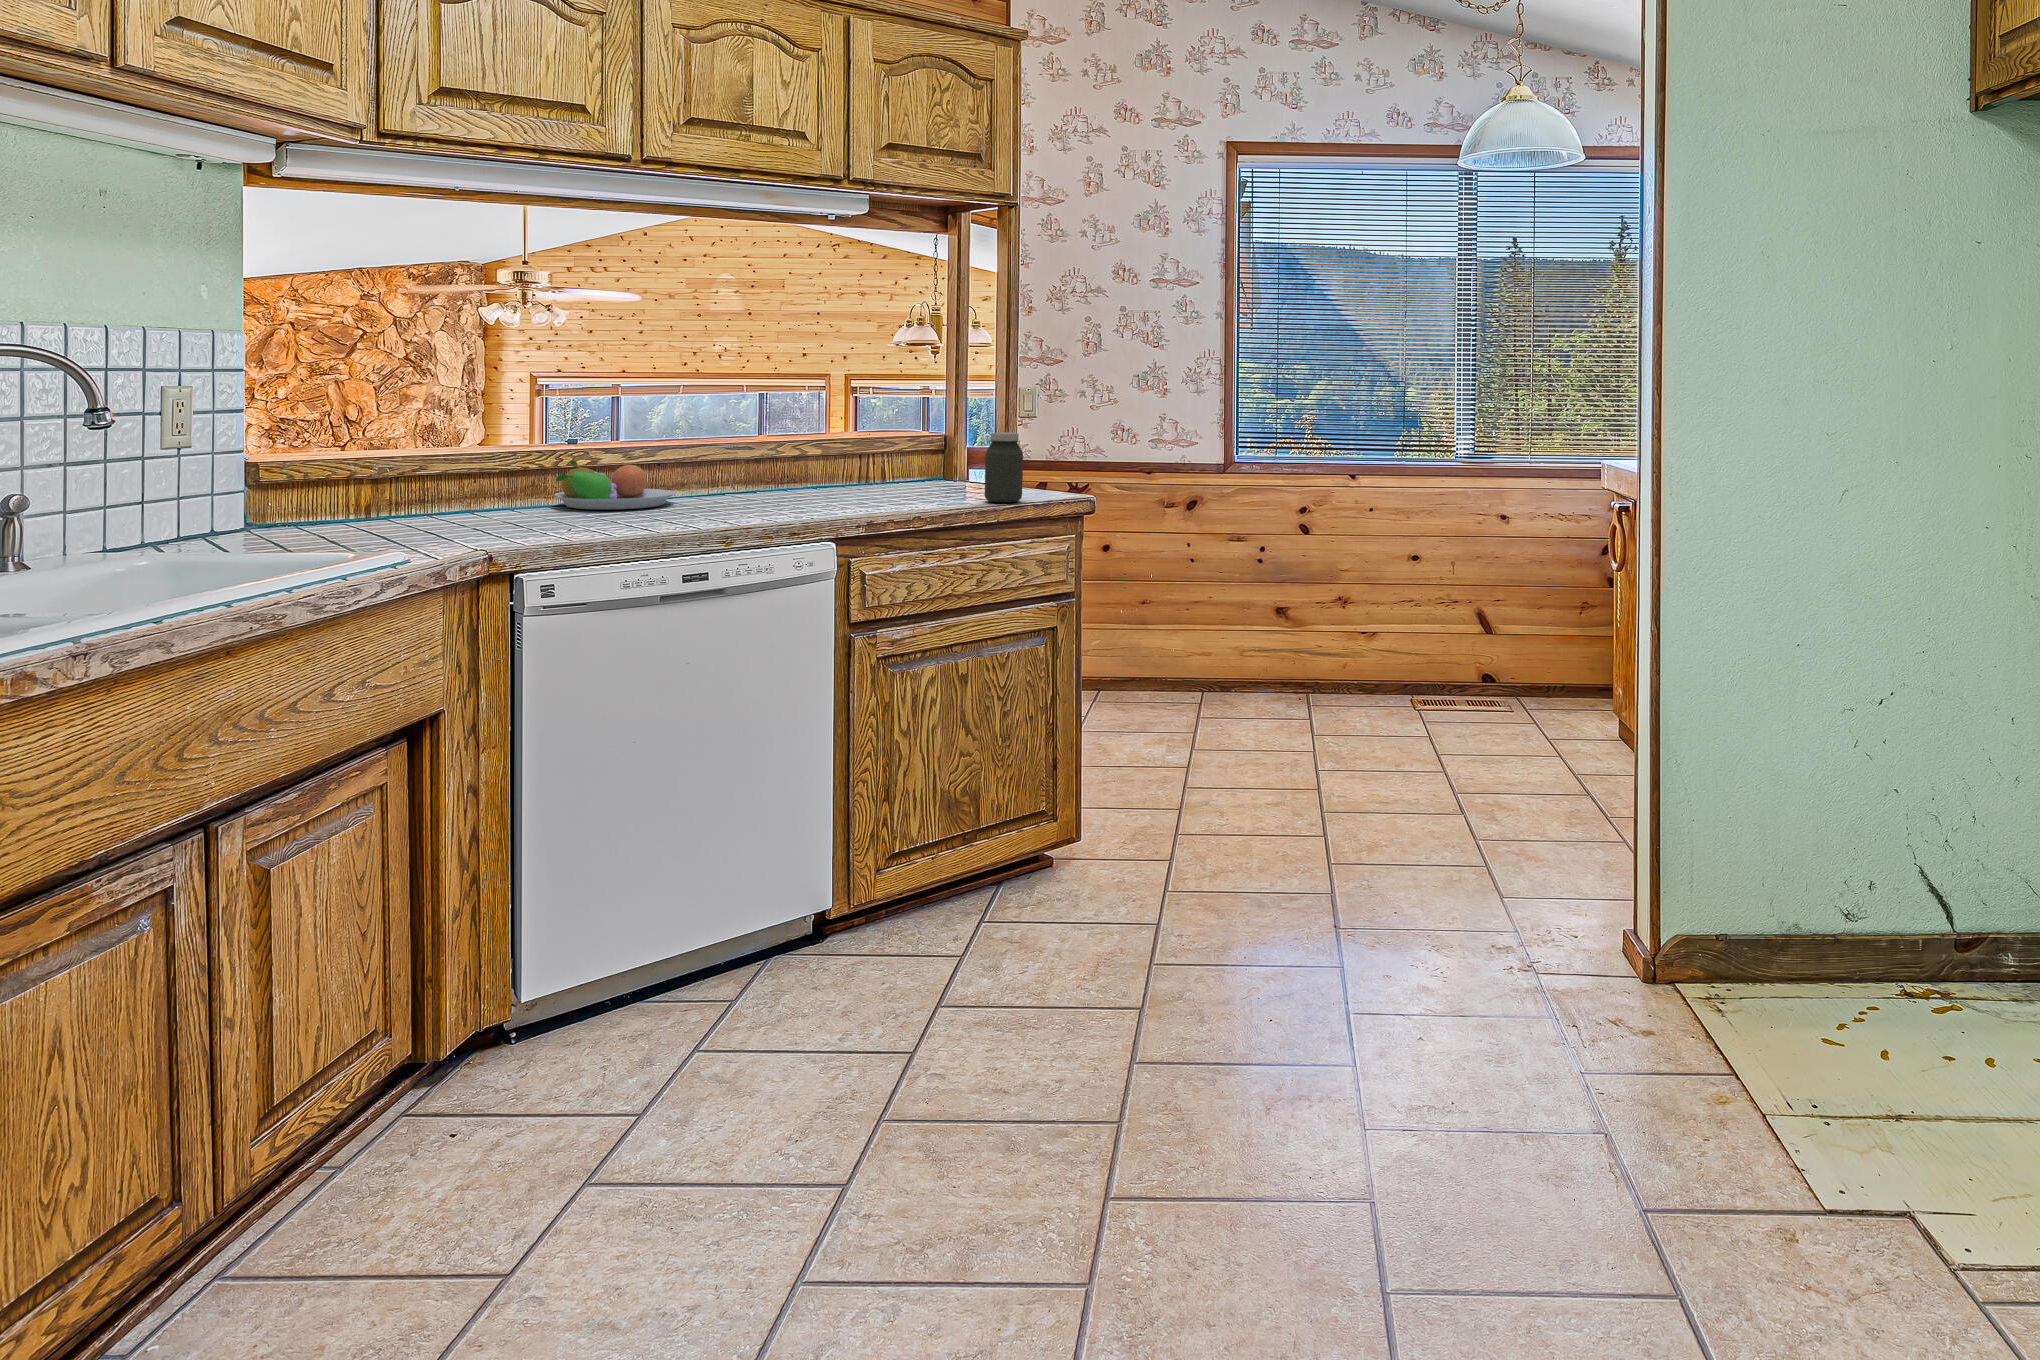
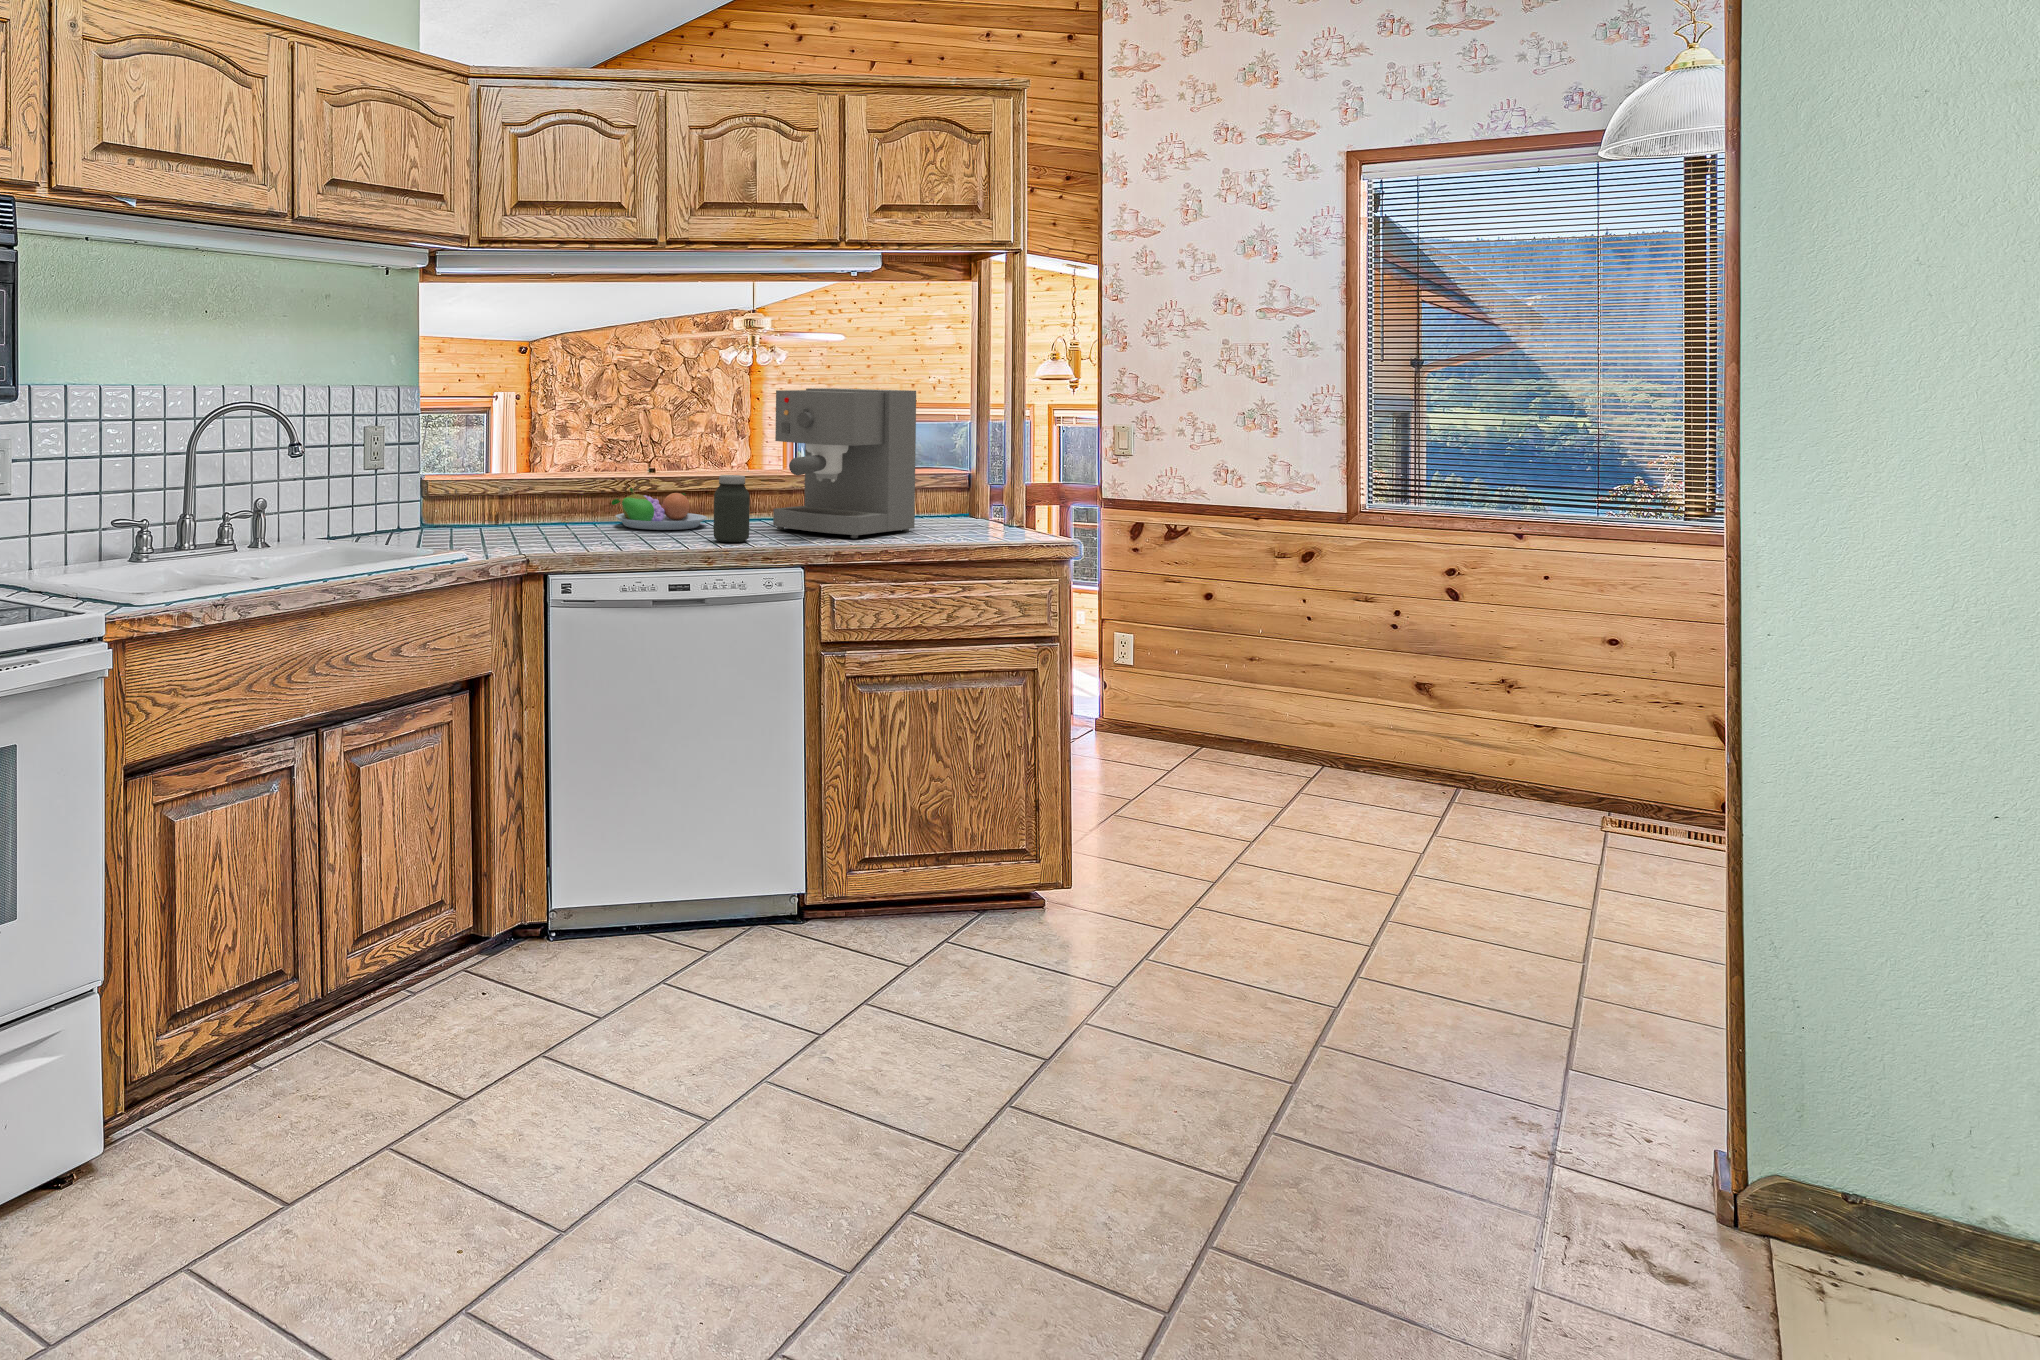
coffee maker: none [761,341,920,505] -> present [773,388,916,538]
jar: present [985,432,1023,503] -> present [714,475,750,542]

